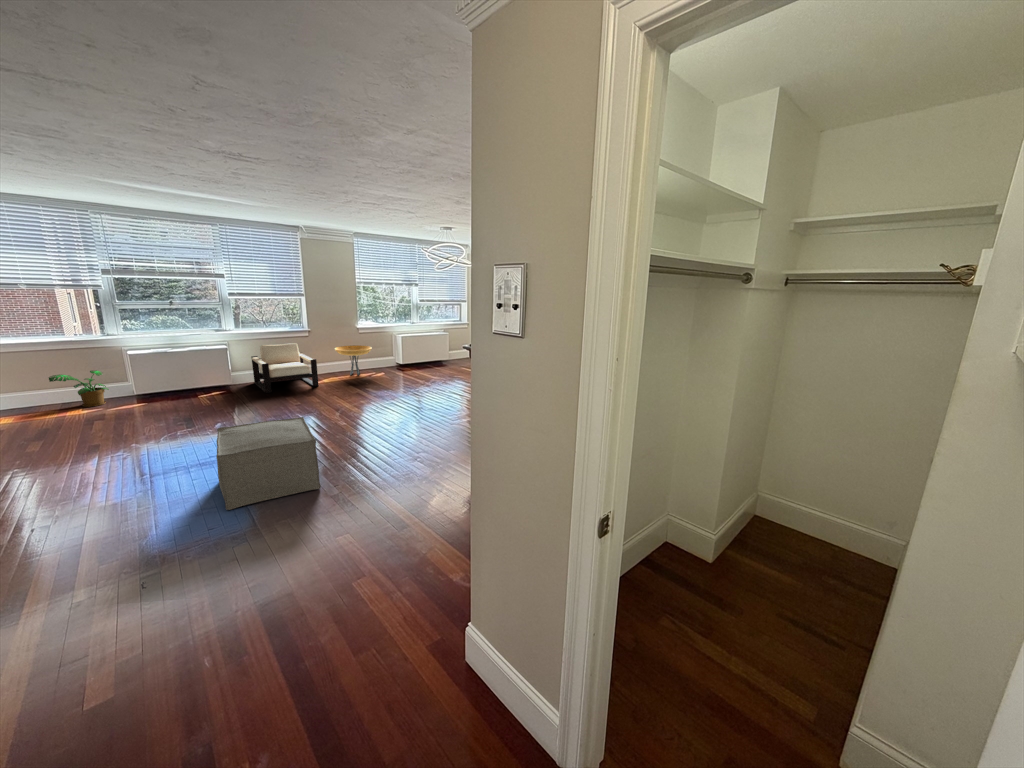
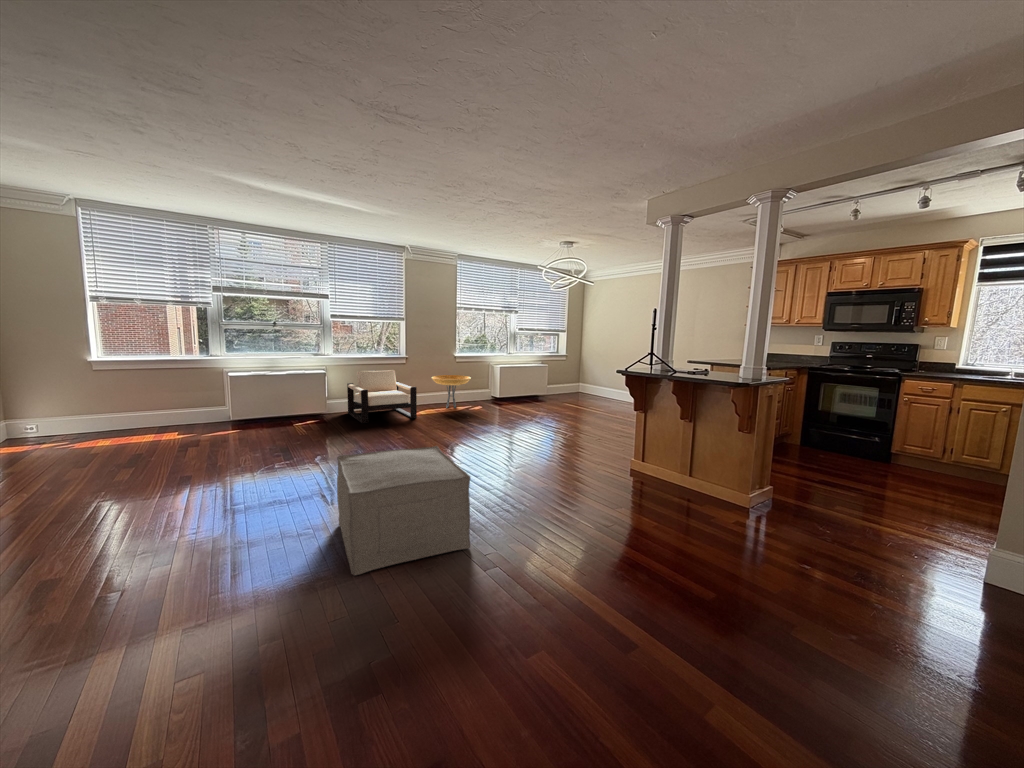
potted plant: present [49,370,109,407] -> none [148,393,205,432]

